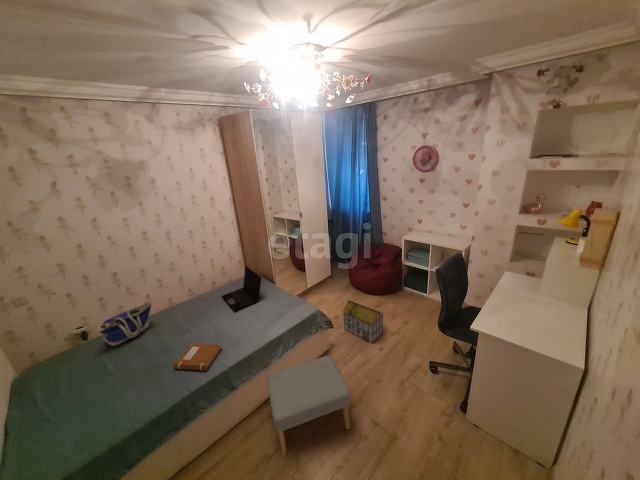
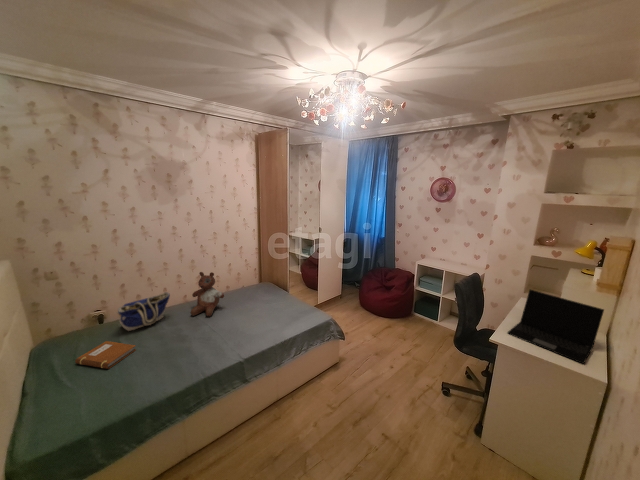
laptop: present [221,266,261,312] -> present [508,290,604,364]
stuffed bear: none [176,276,208,321] -> present [190,272,224,316]
toy house: present [343,300,383,343] -> none [353,317,396,363]
notebook: present [173,344,222,371] -> present [75,341,136,369]
footstool: present [267,355,350,455] -> none [278,364,363,462]

